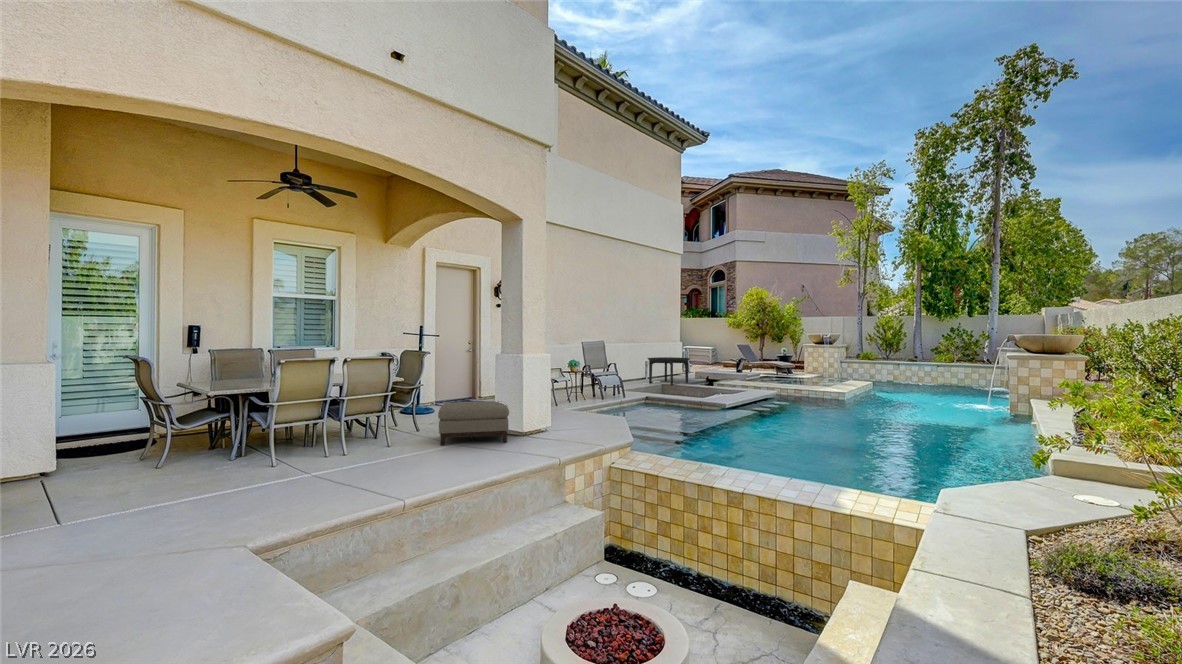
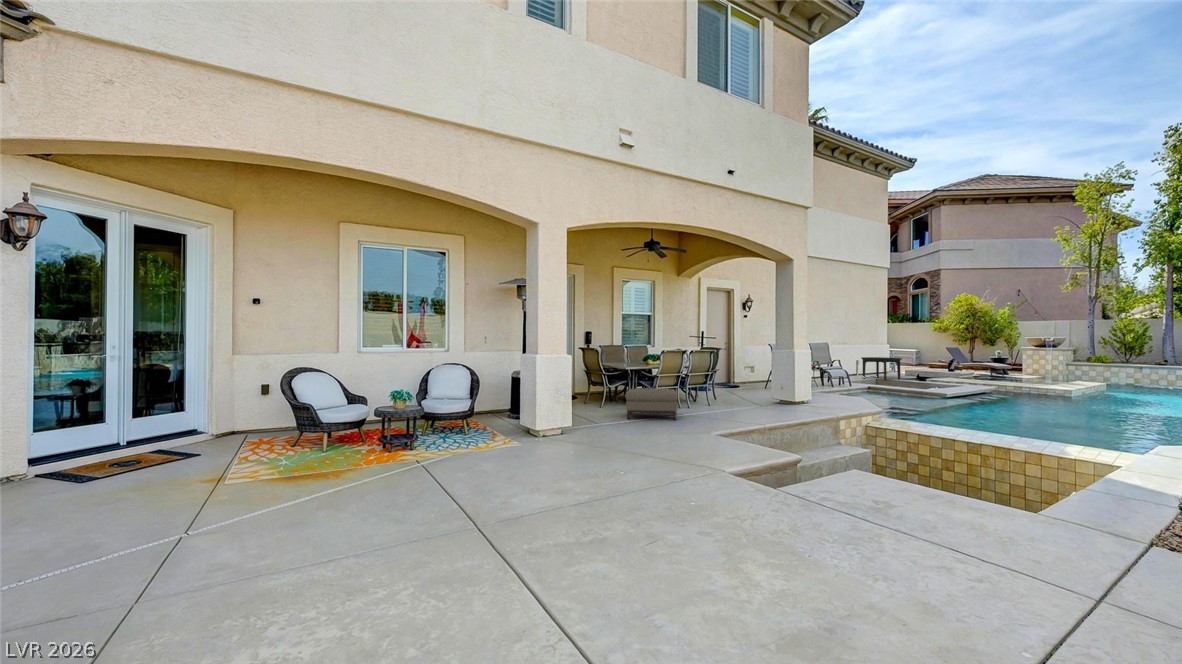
ottoman: present [438,401,509,445] -> present [626,388,678,420]

